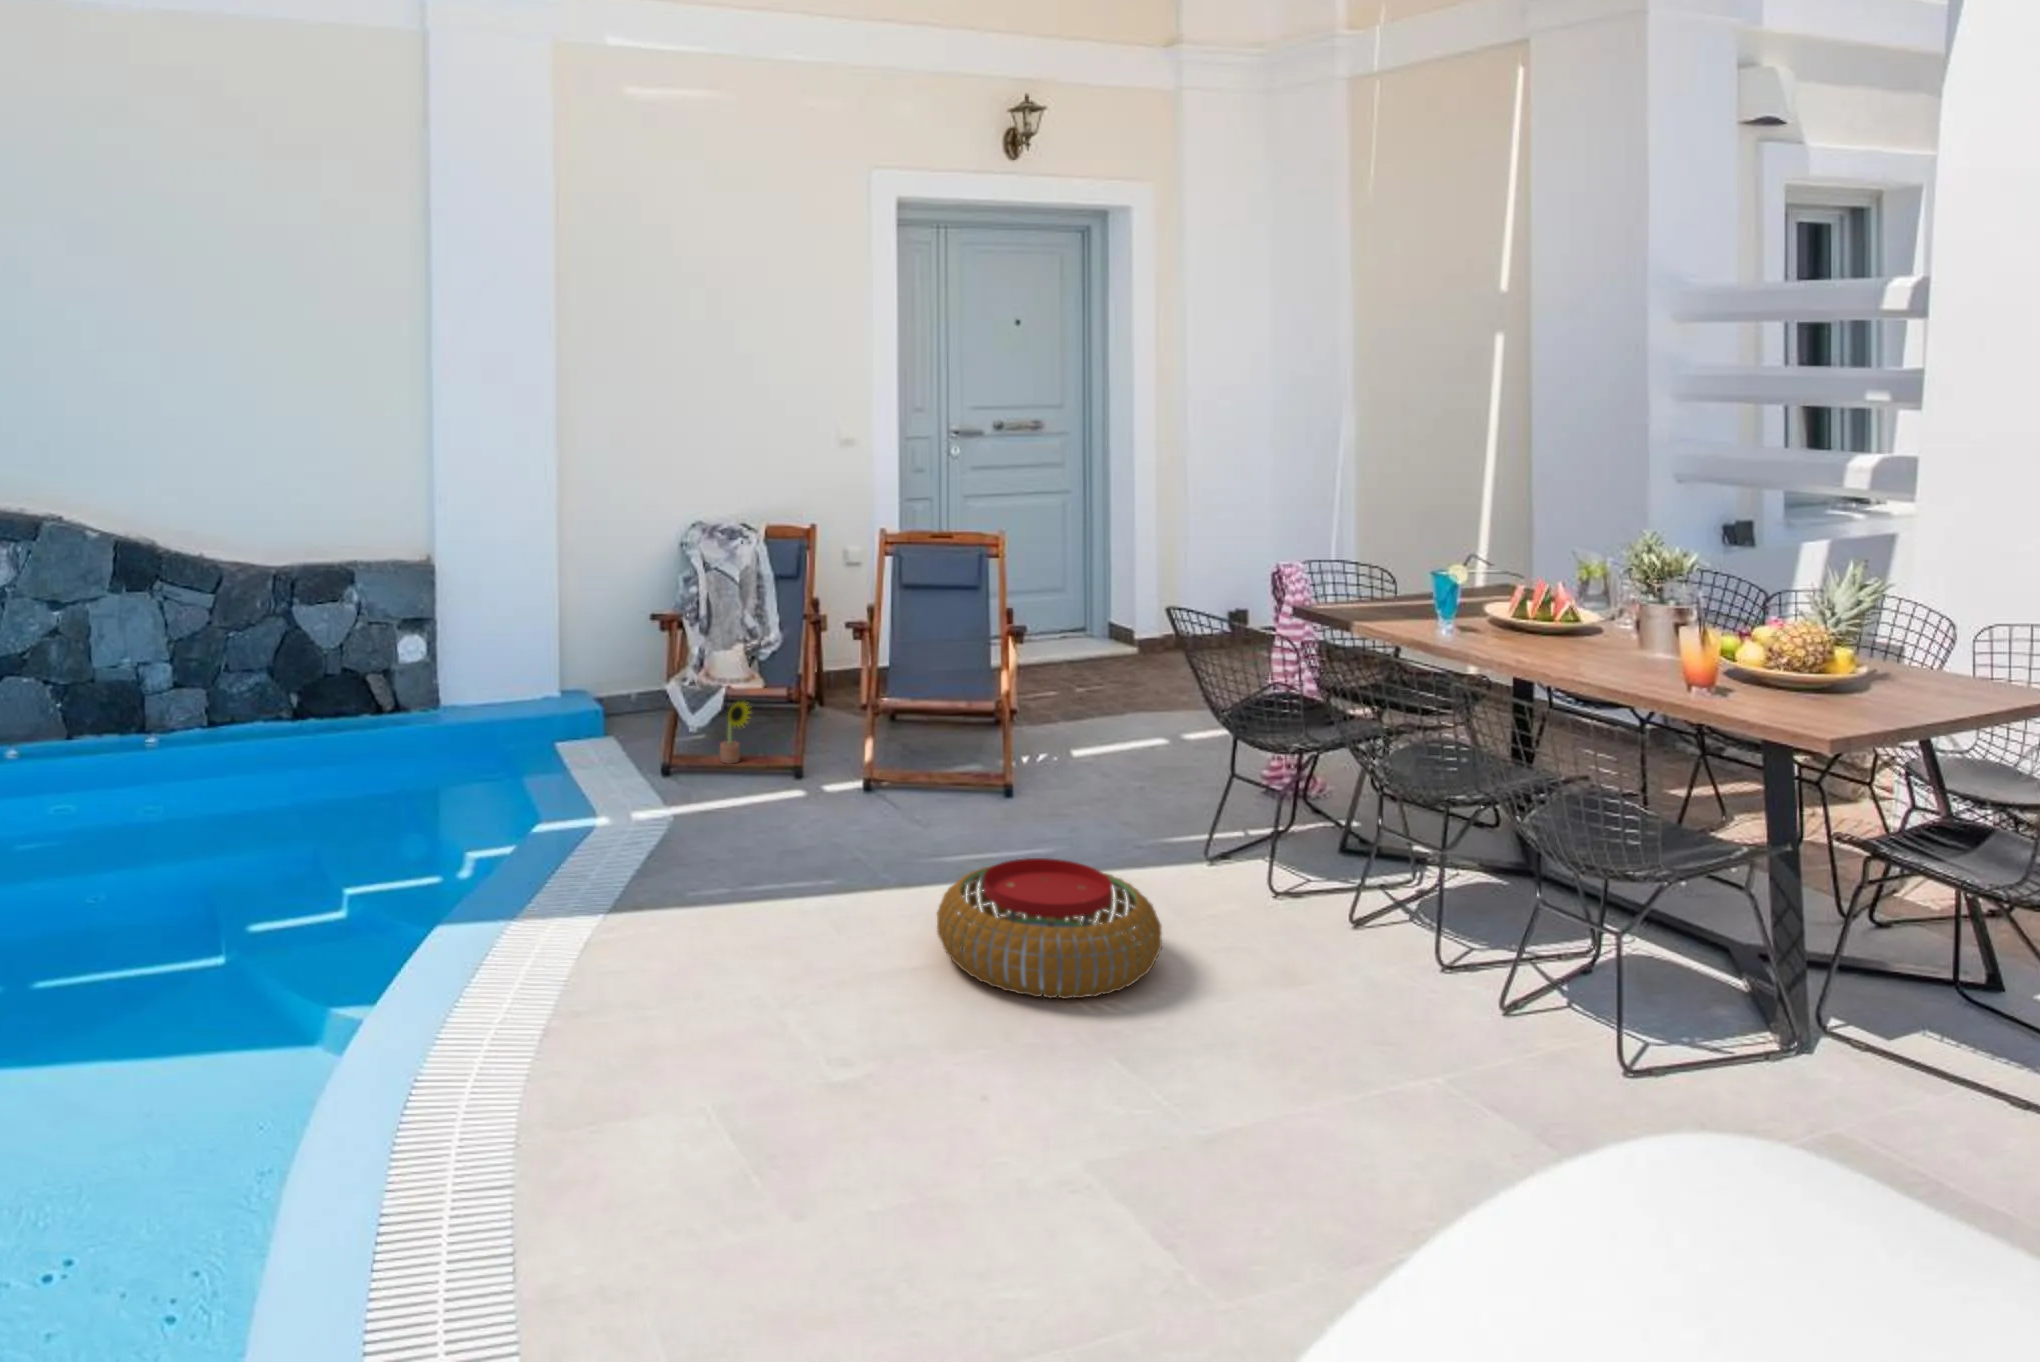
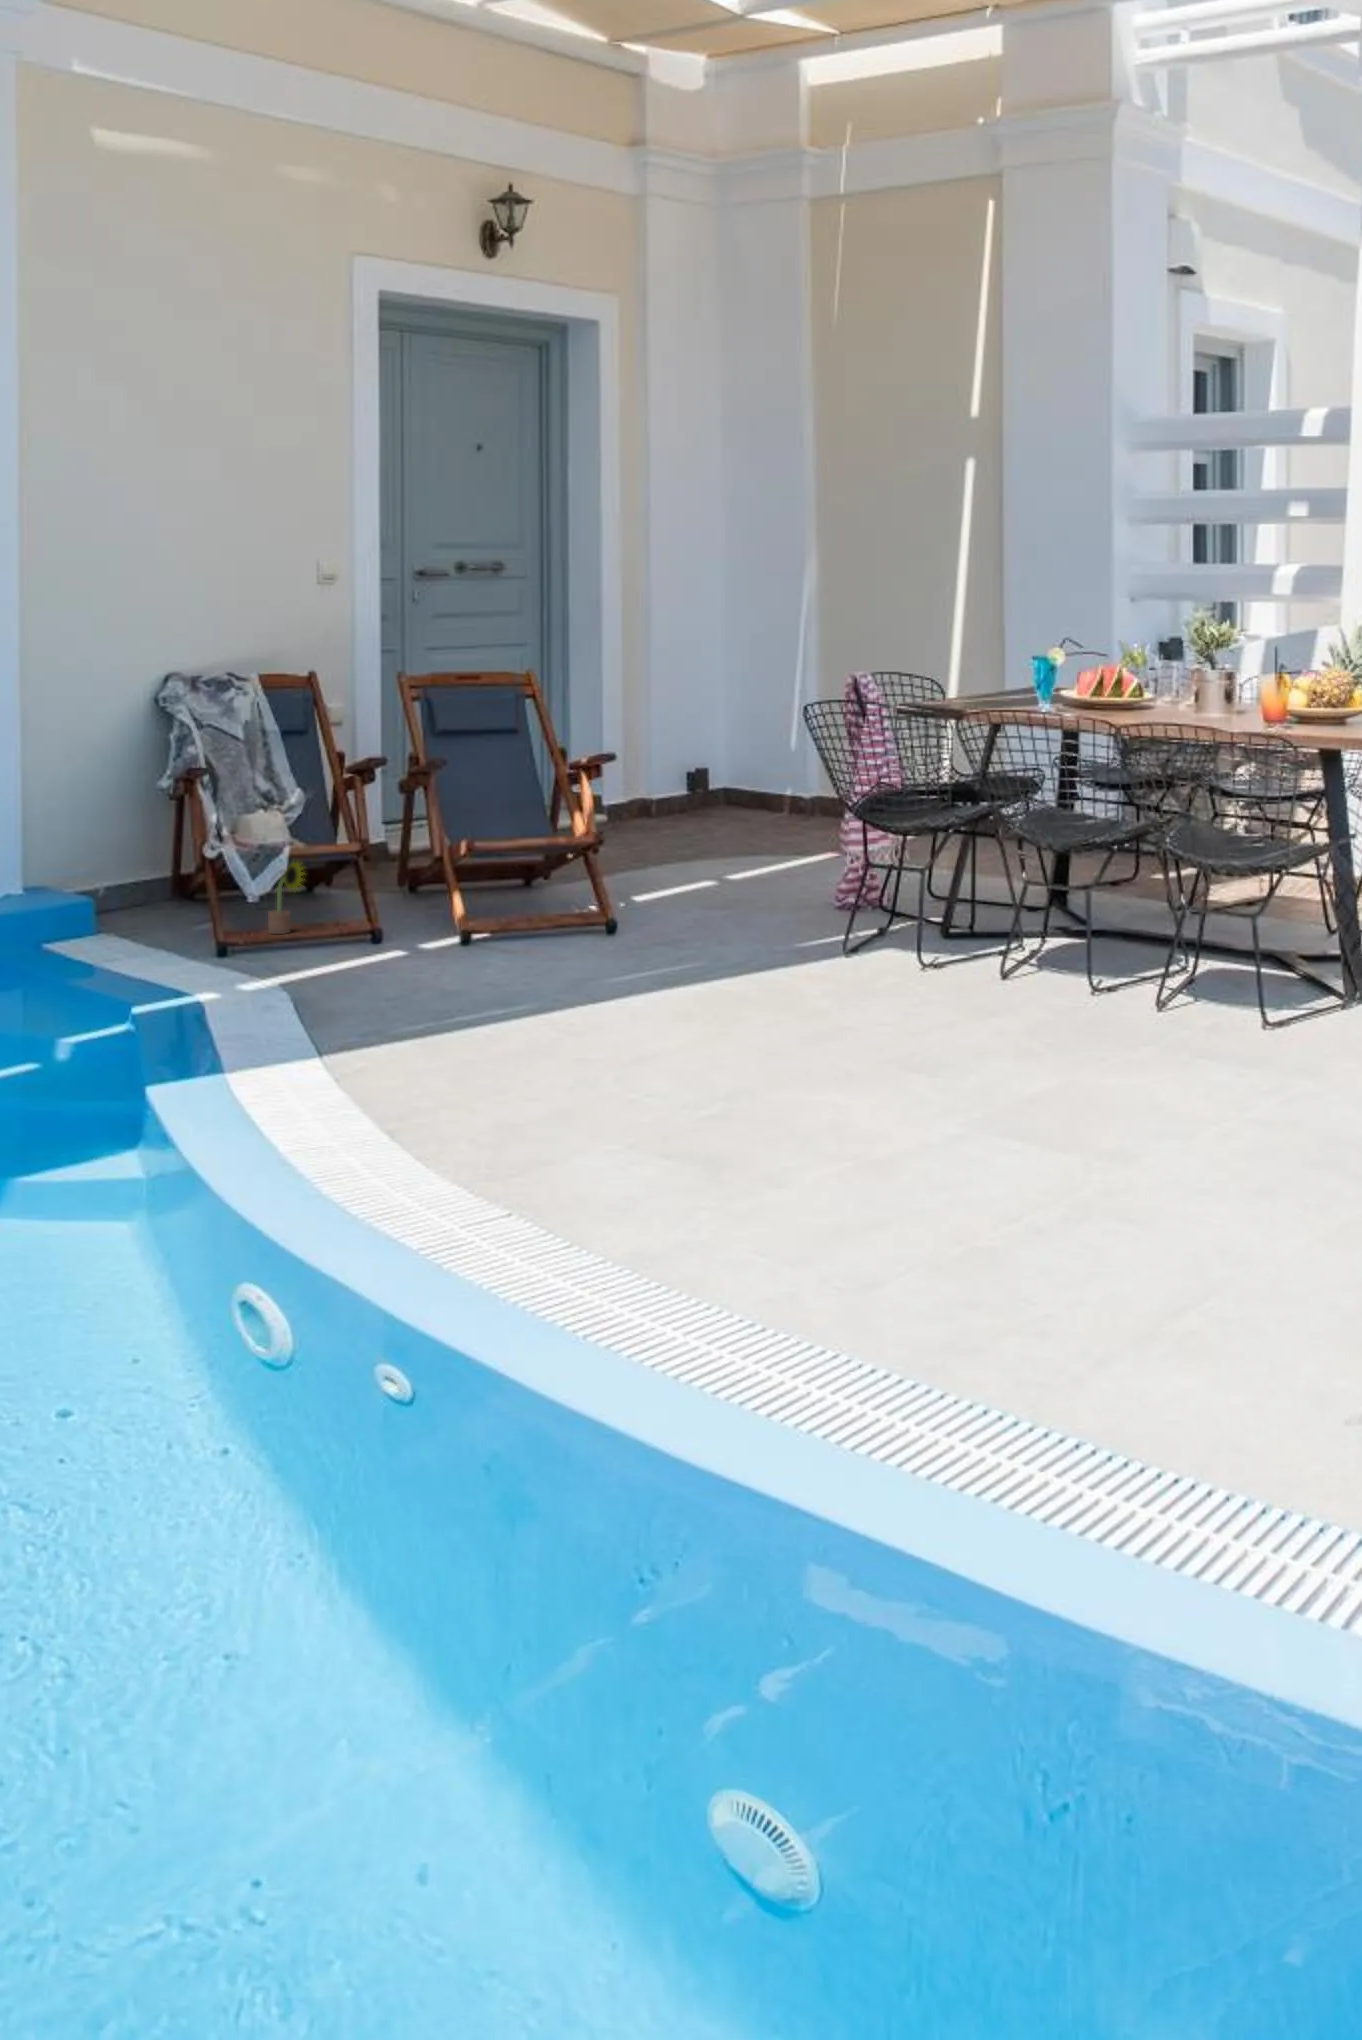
pouf: present [937,858,1162,999] -> none [672,932,881,1038]

